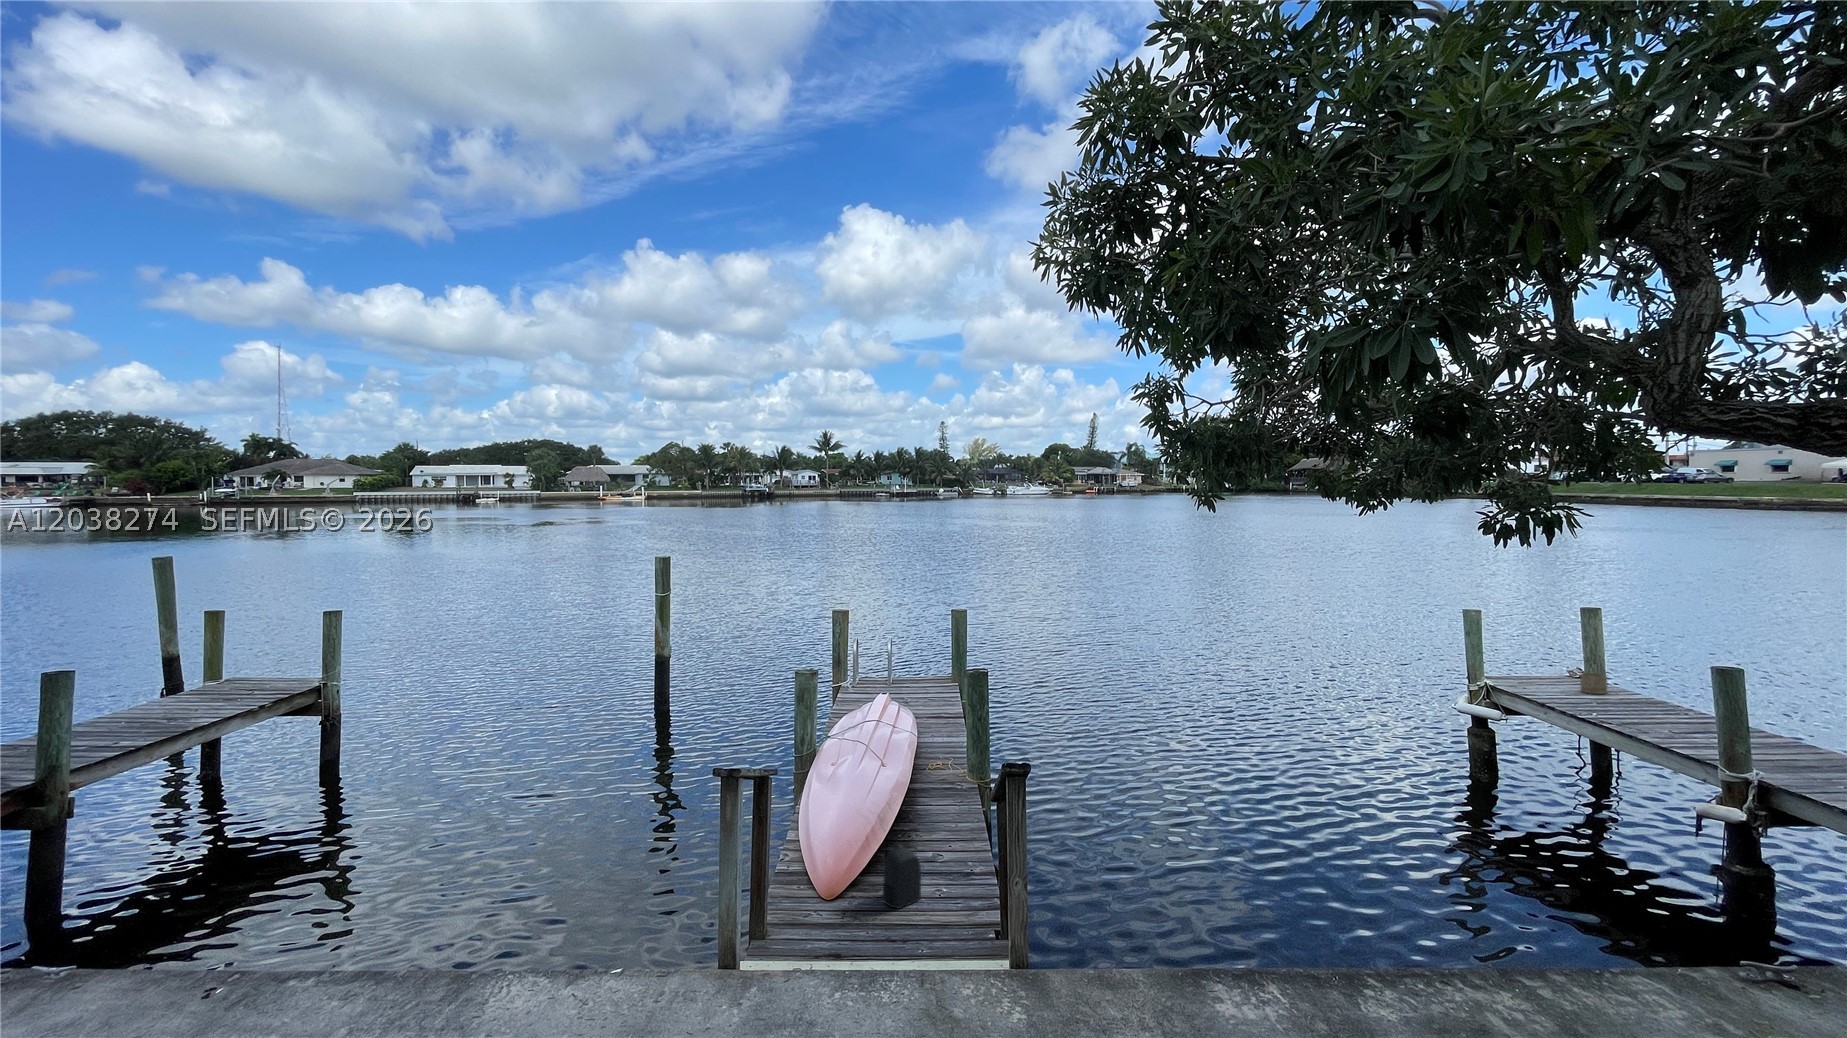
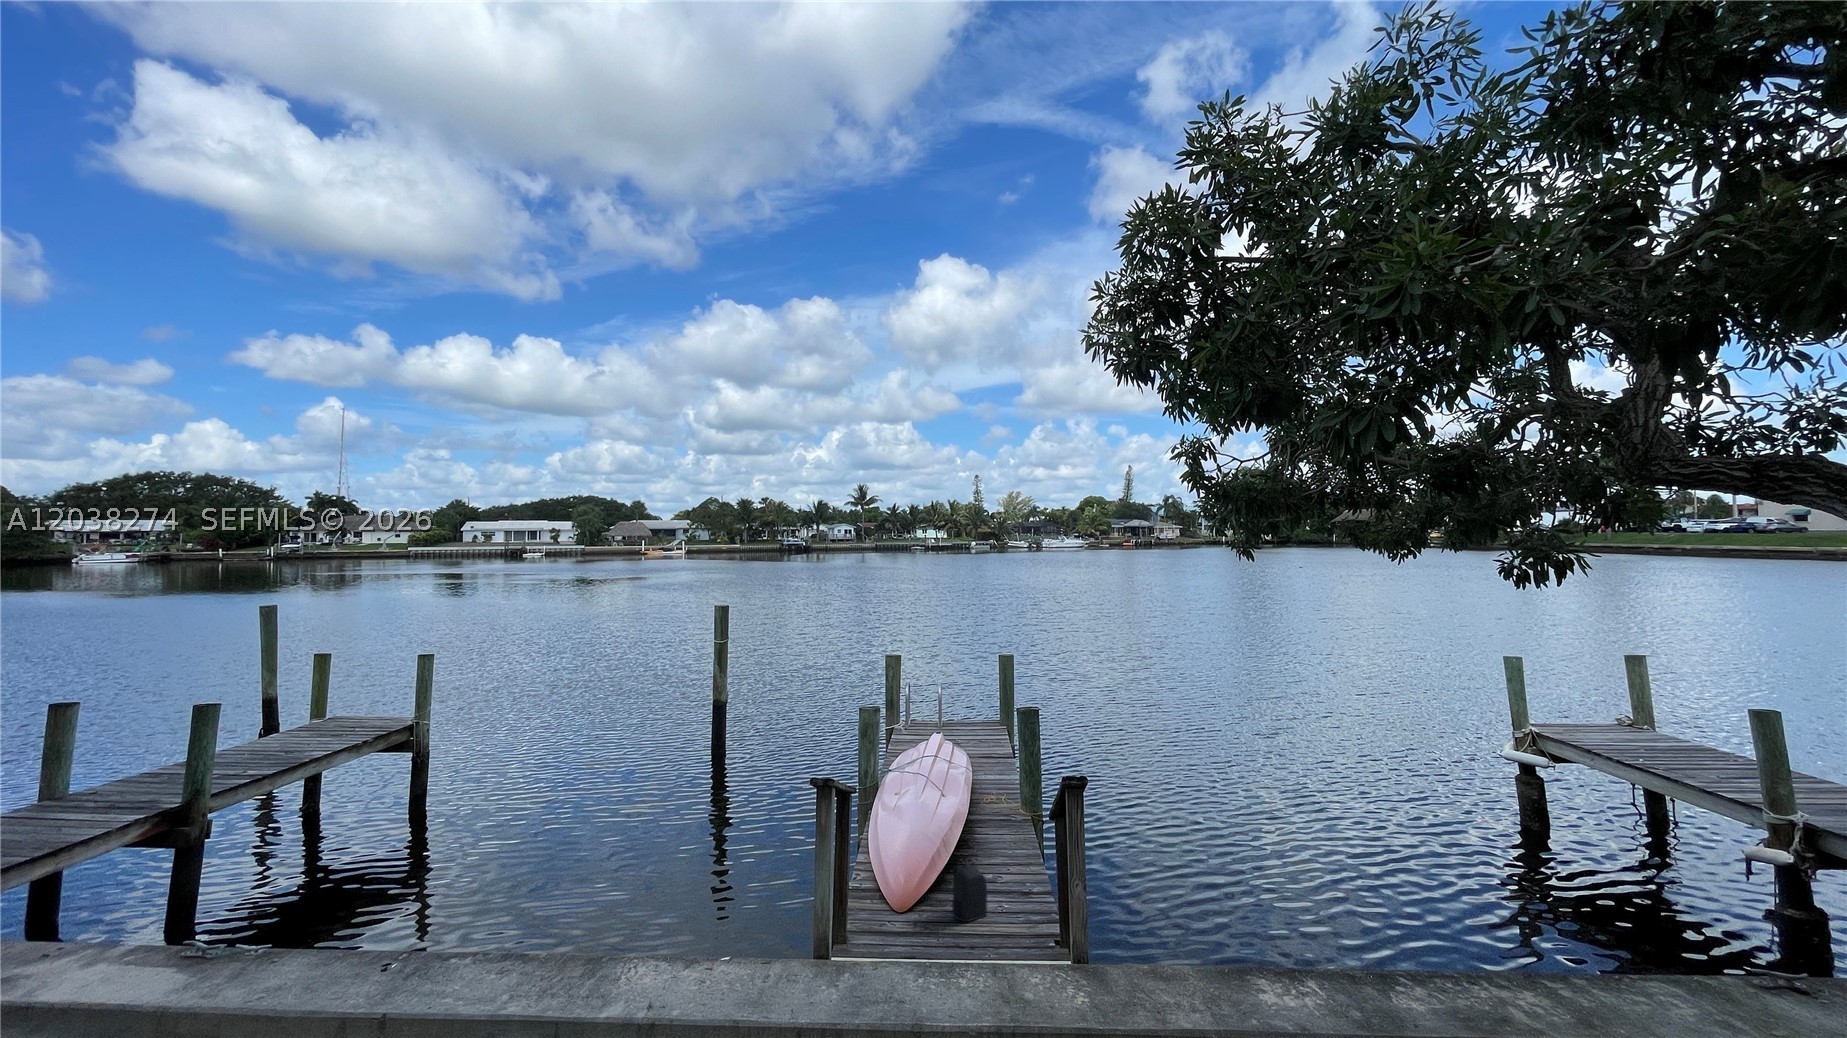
wooden bucket: present [1580,673,1608,694] -> none [1634,721,1663,743]

